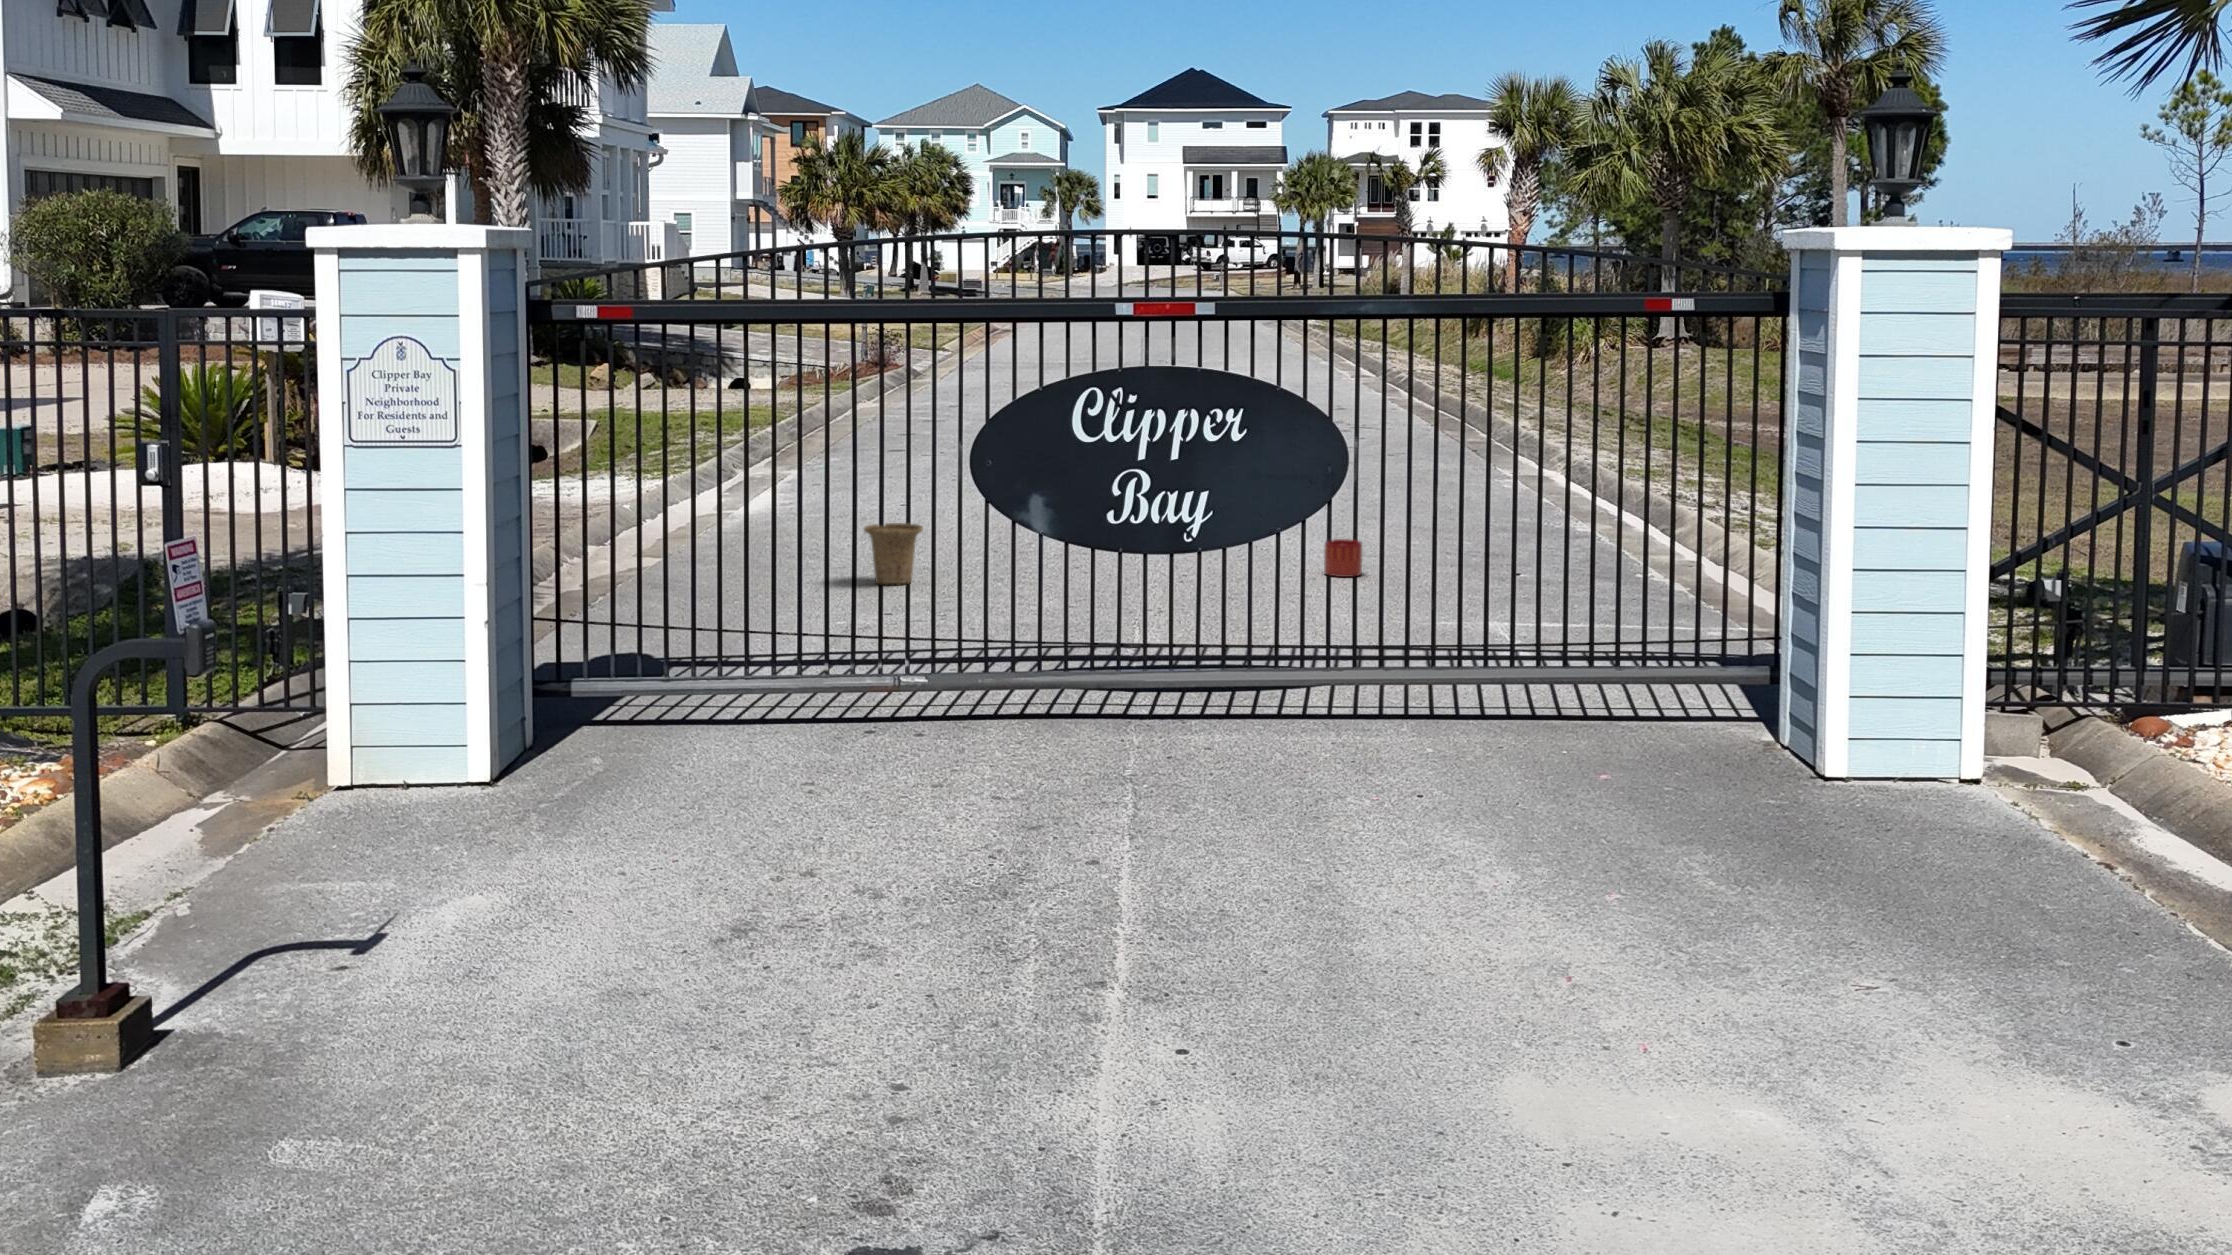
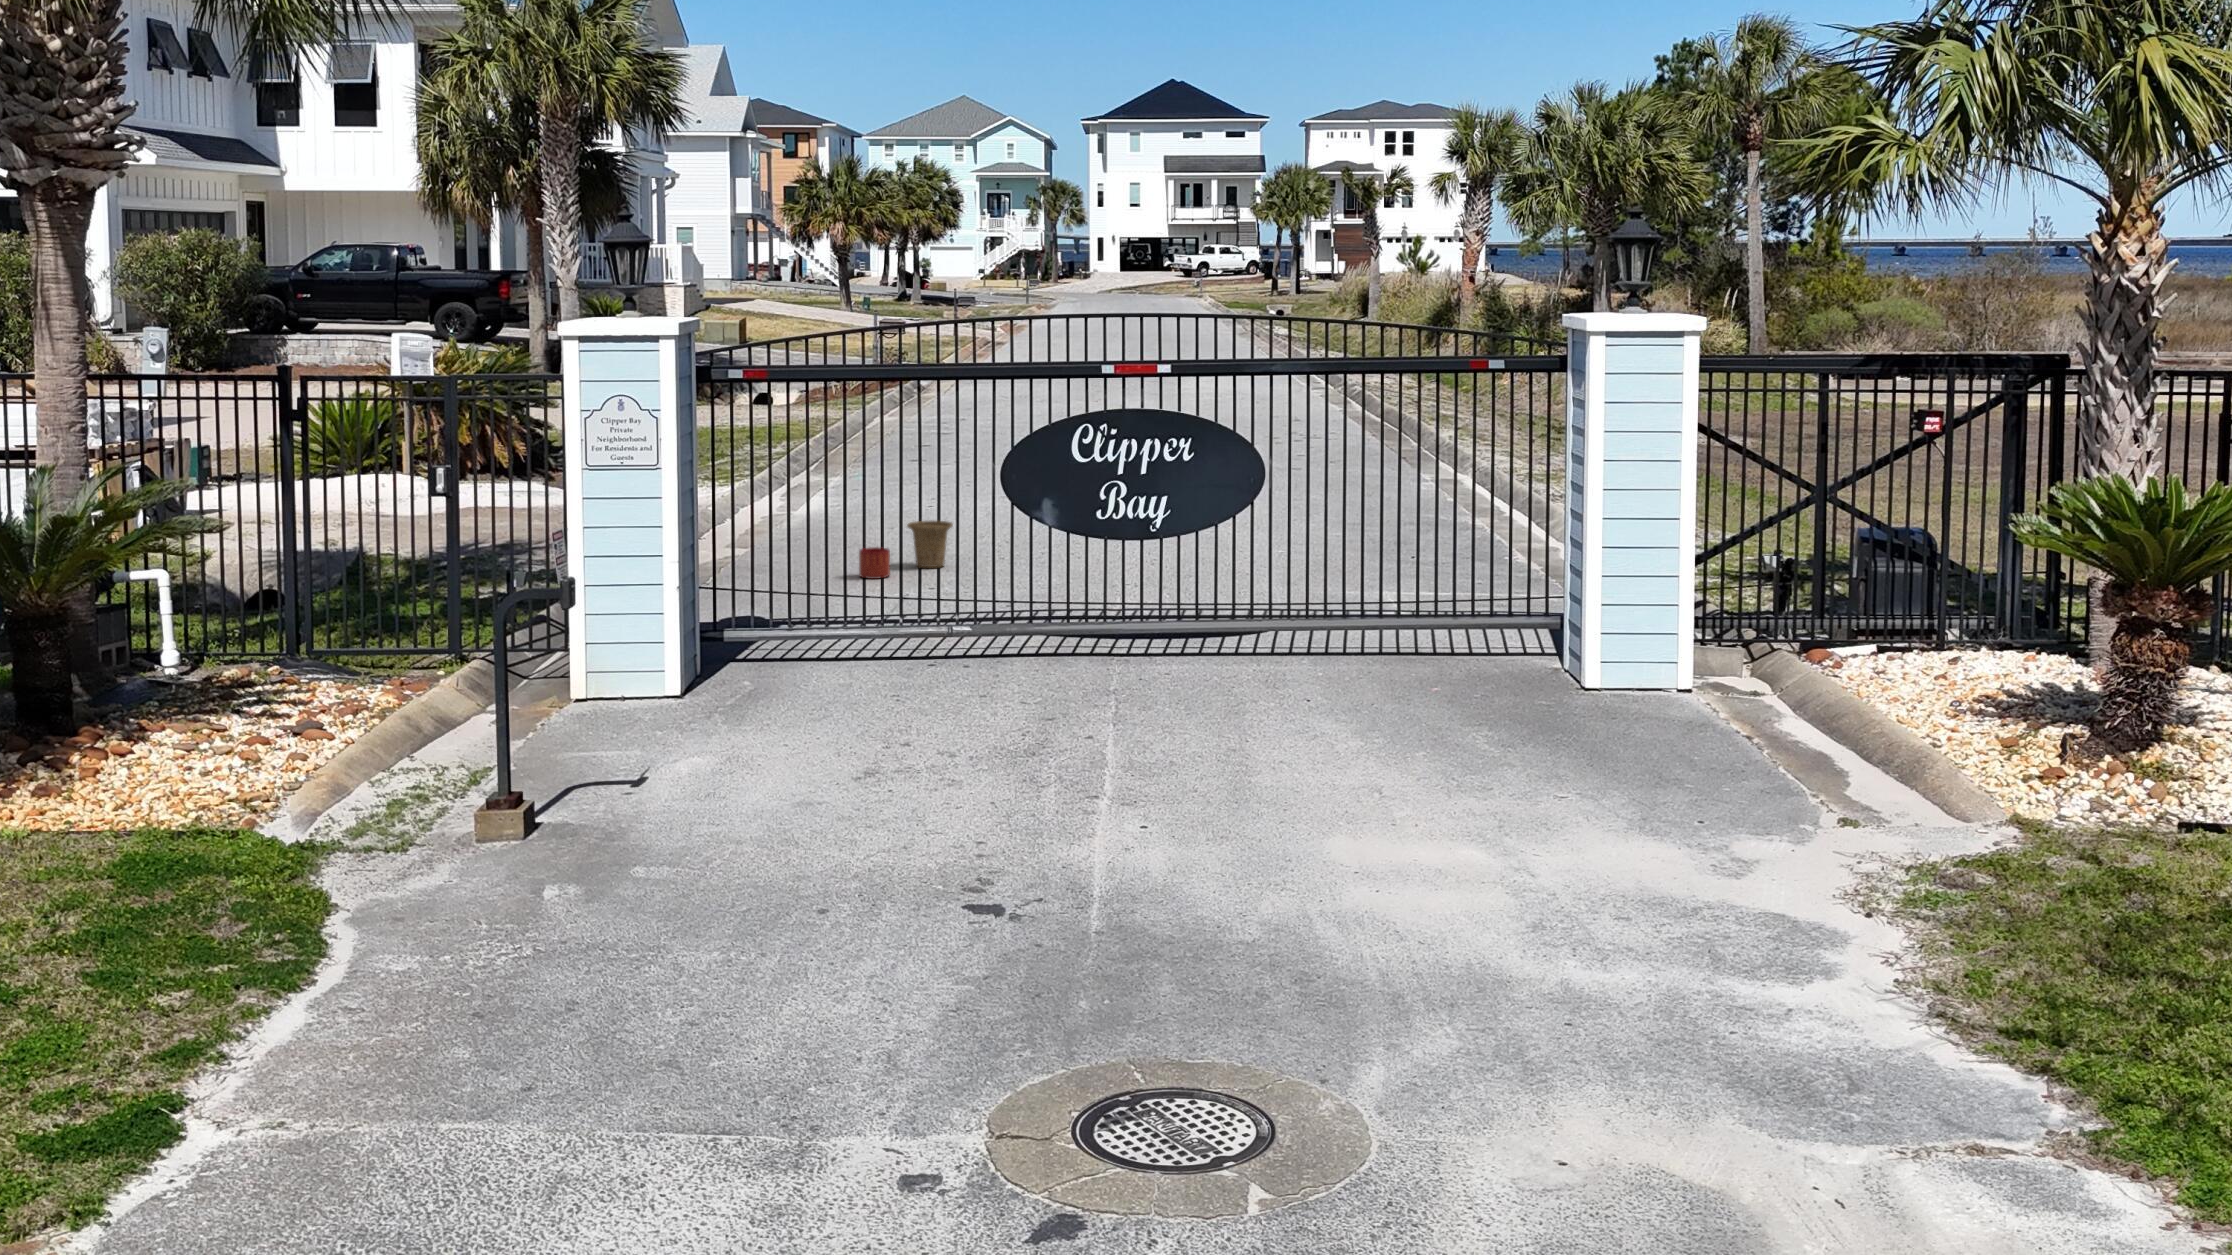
planter: present [1324,539,1362,577] -> present [859,547,890,579]

